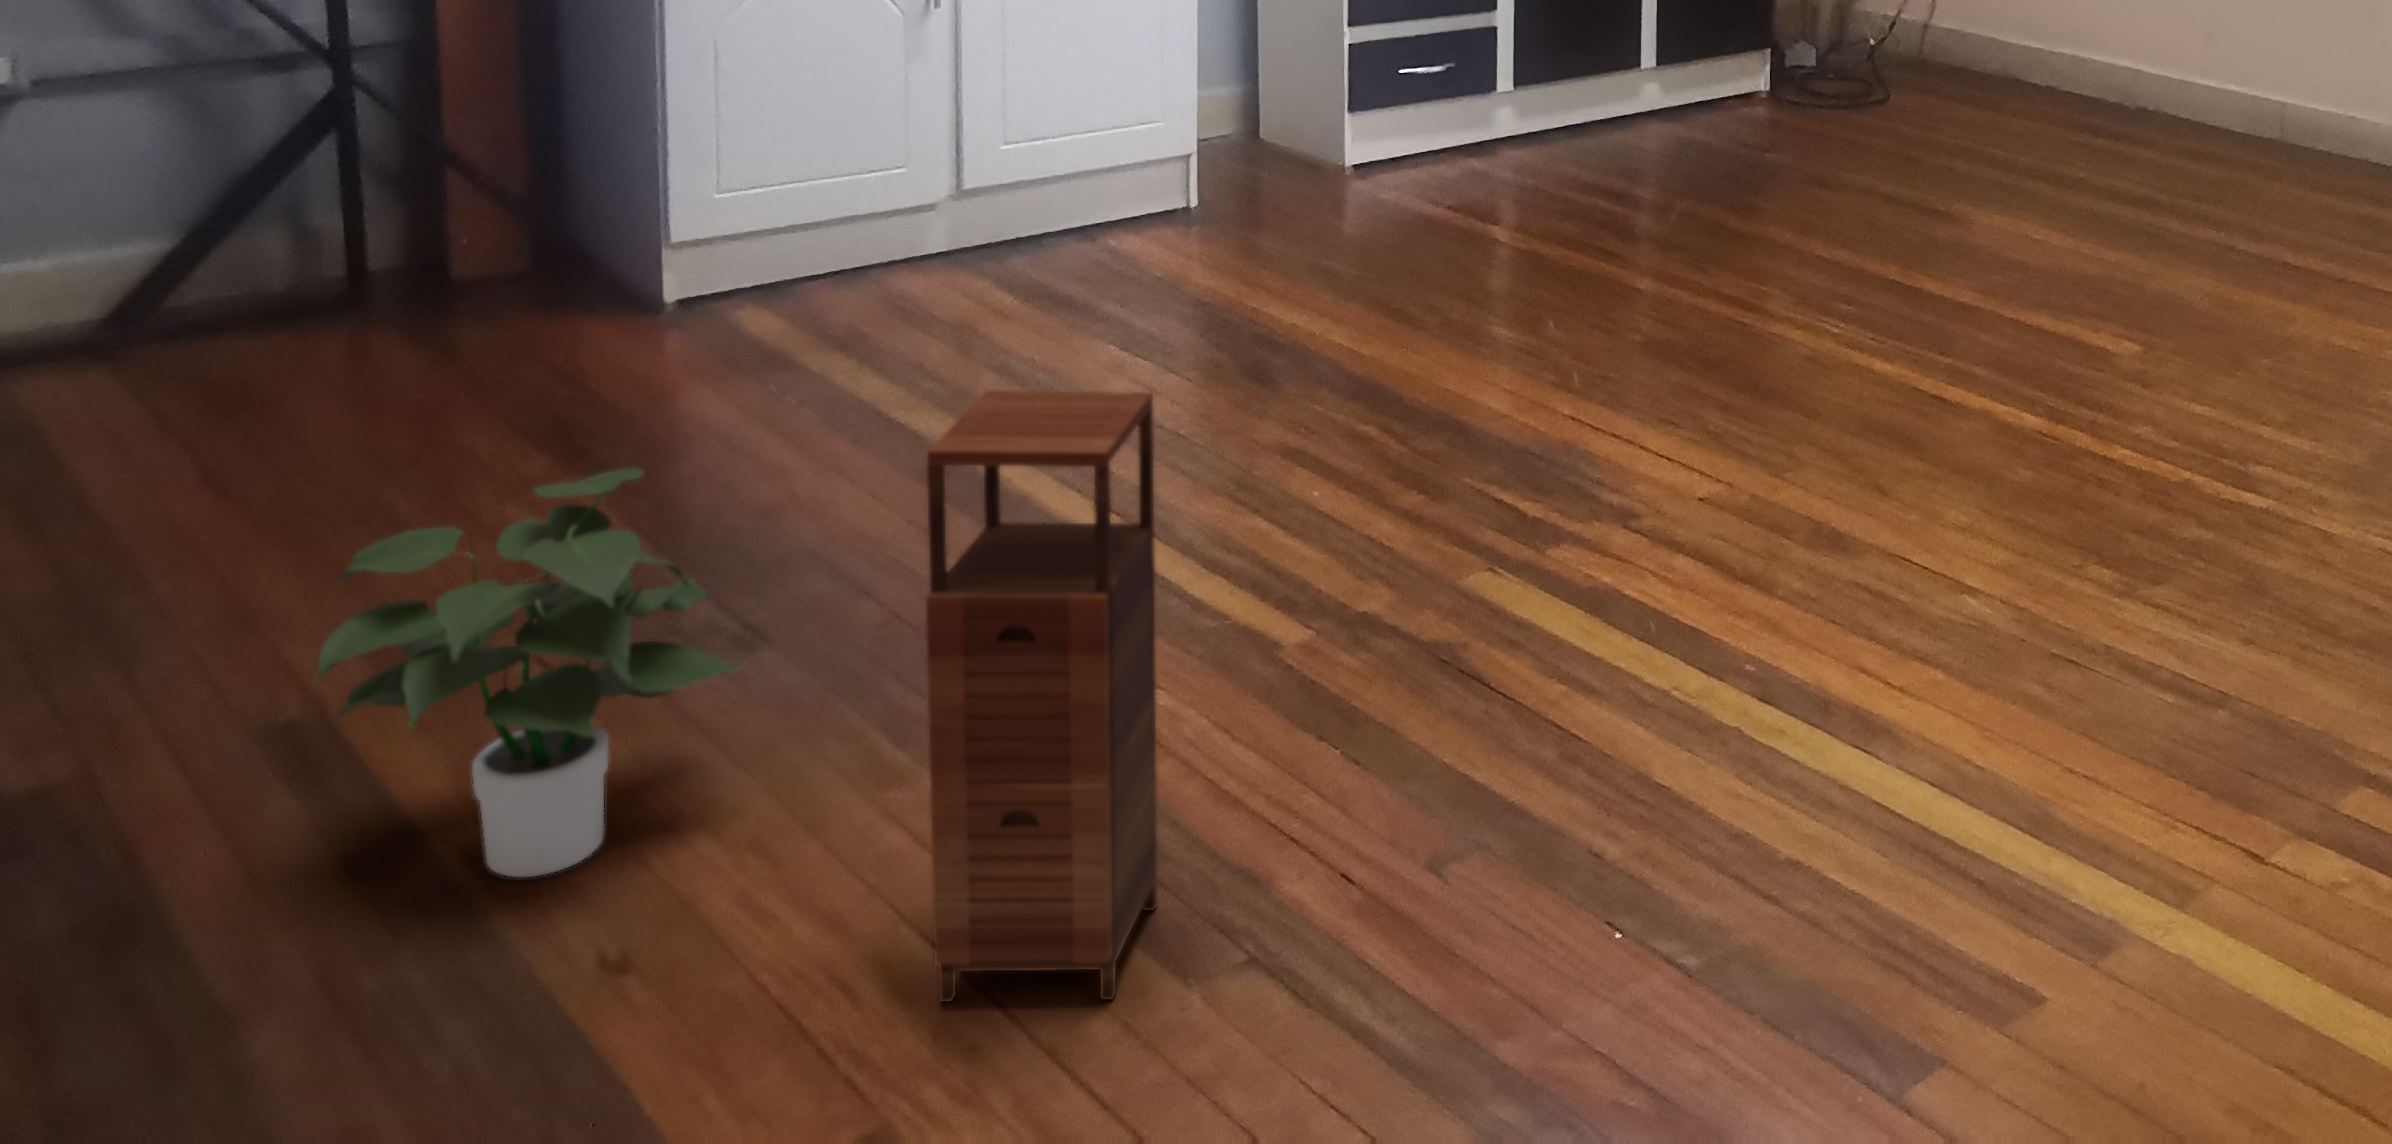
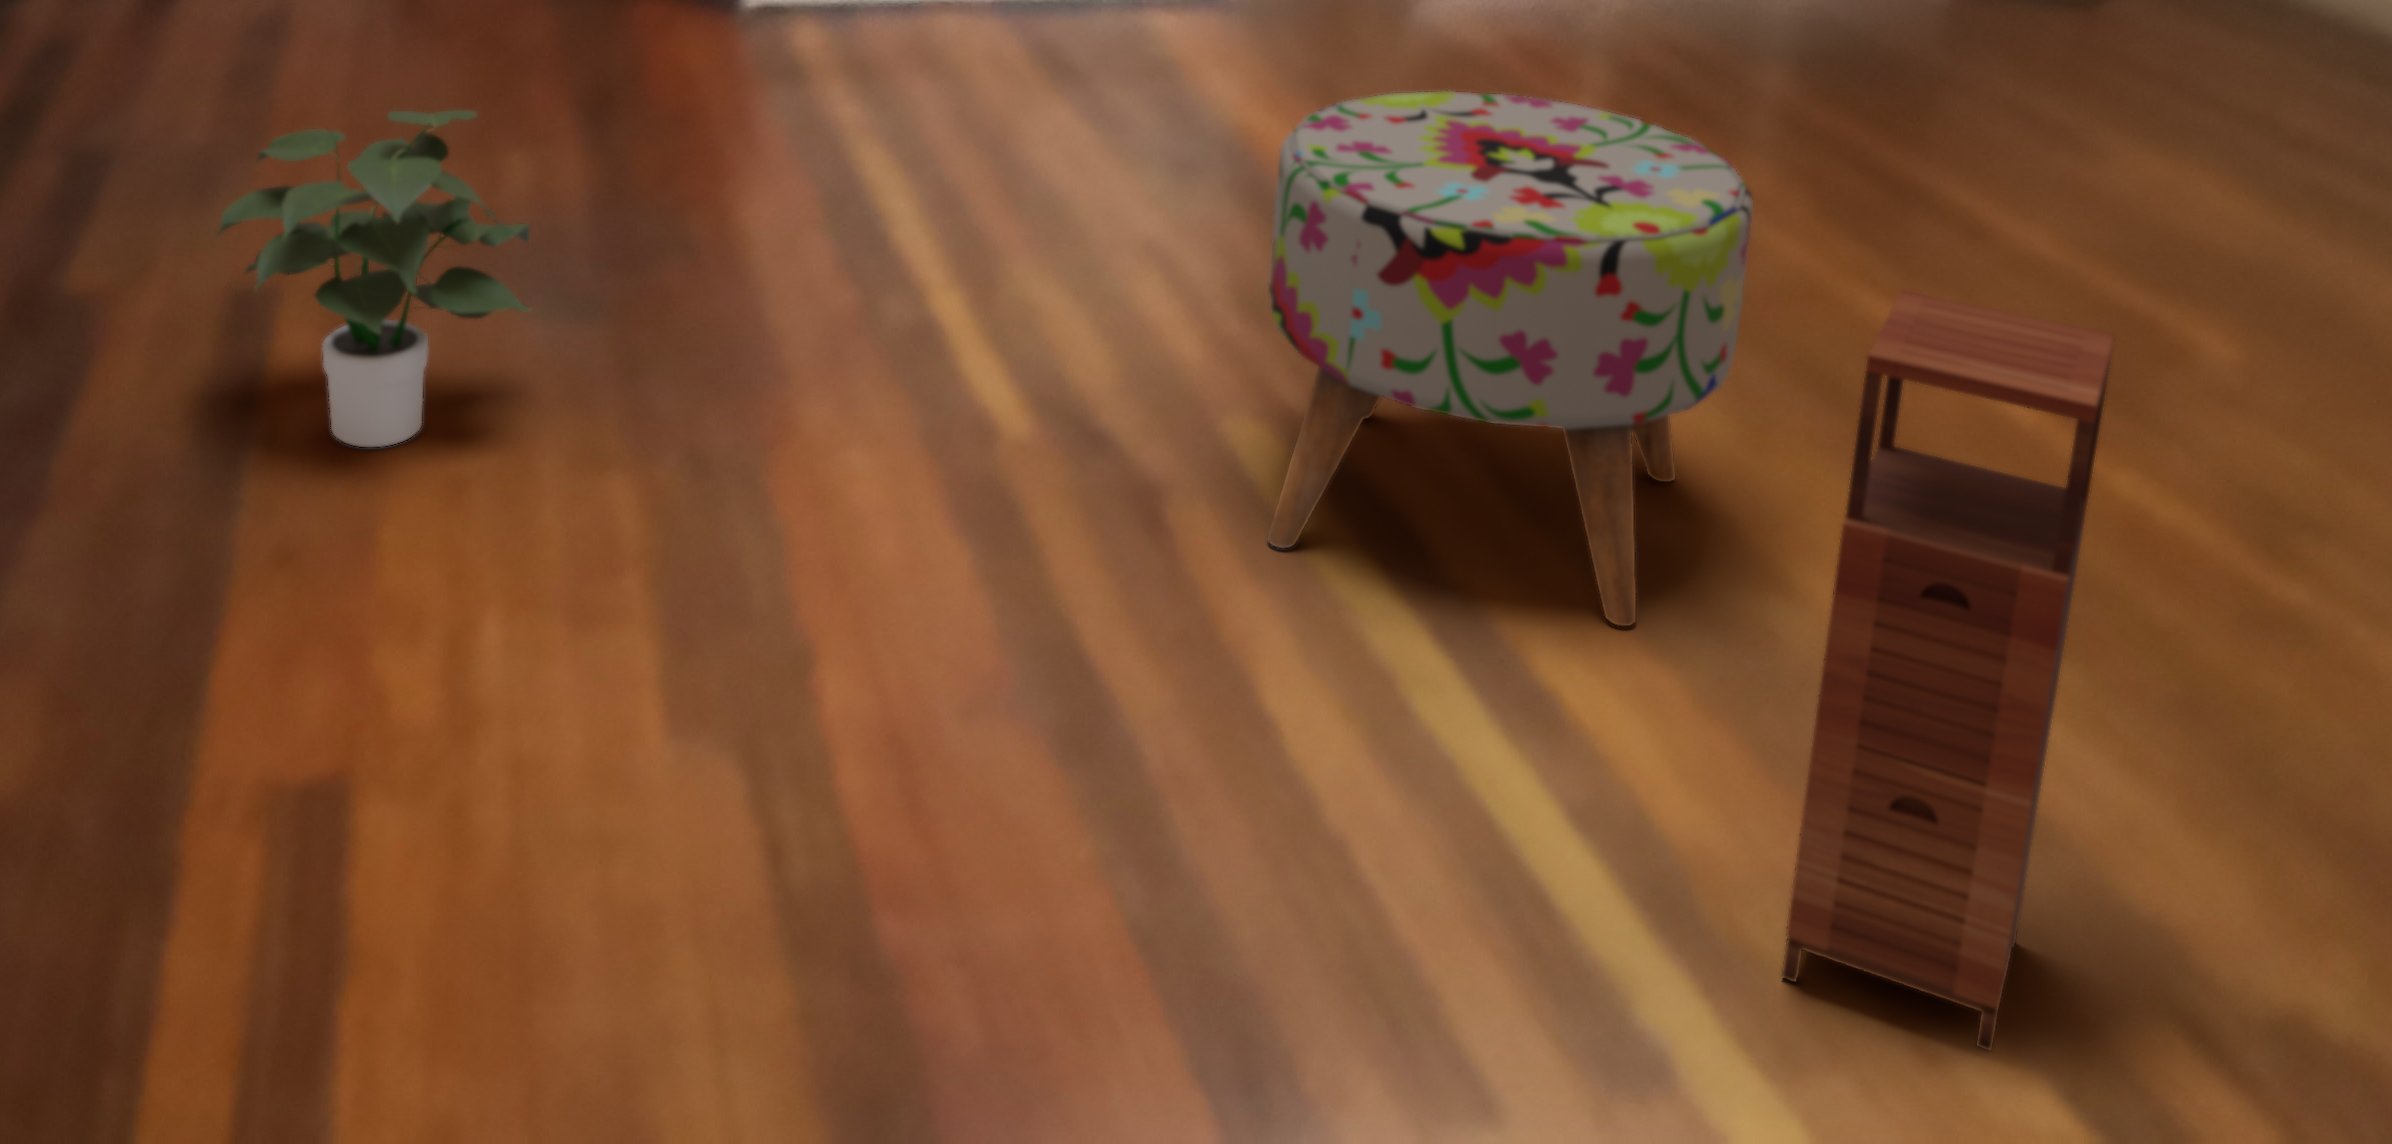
ottoman: none [1496,256,1893,696] -> present [1268,91,1753,626]
storage cabinet: present [926,391,1157,1002] -> present [1782,290,2114,1050]

